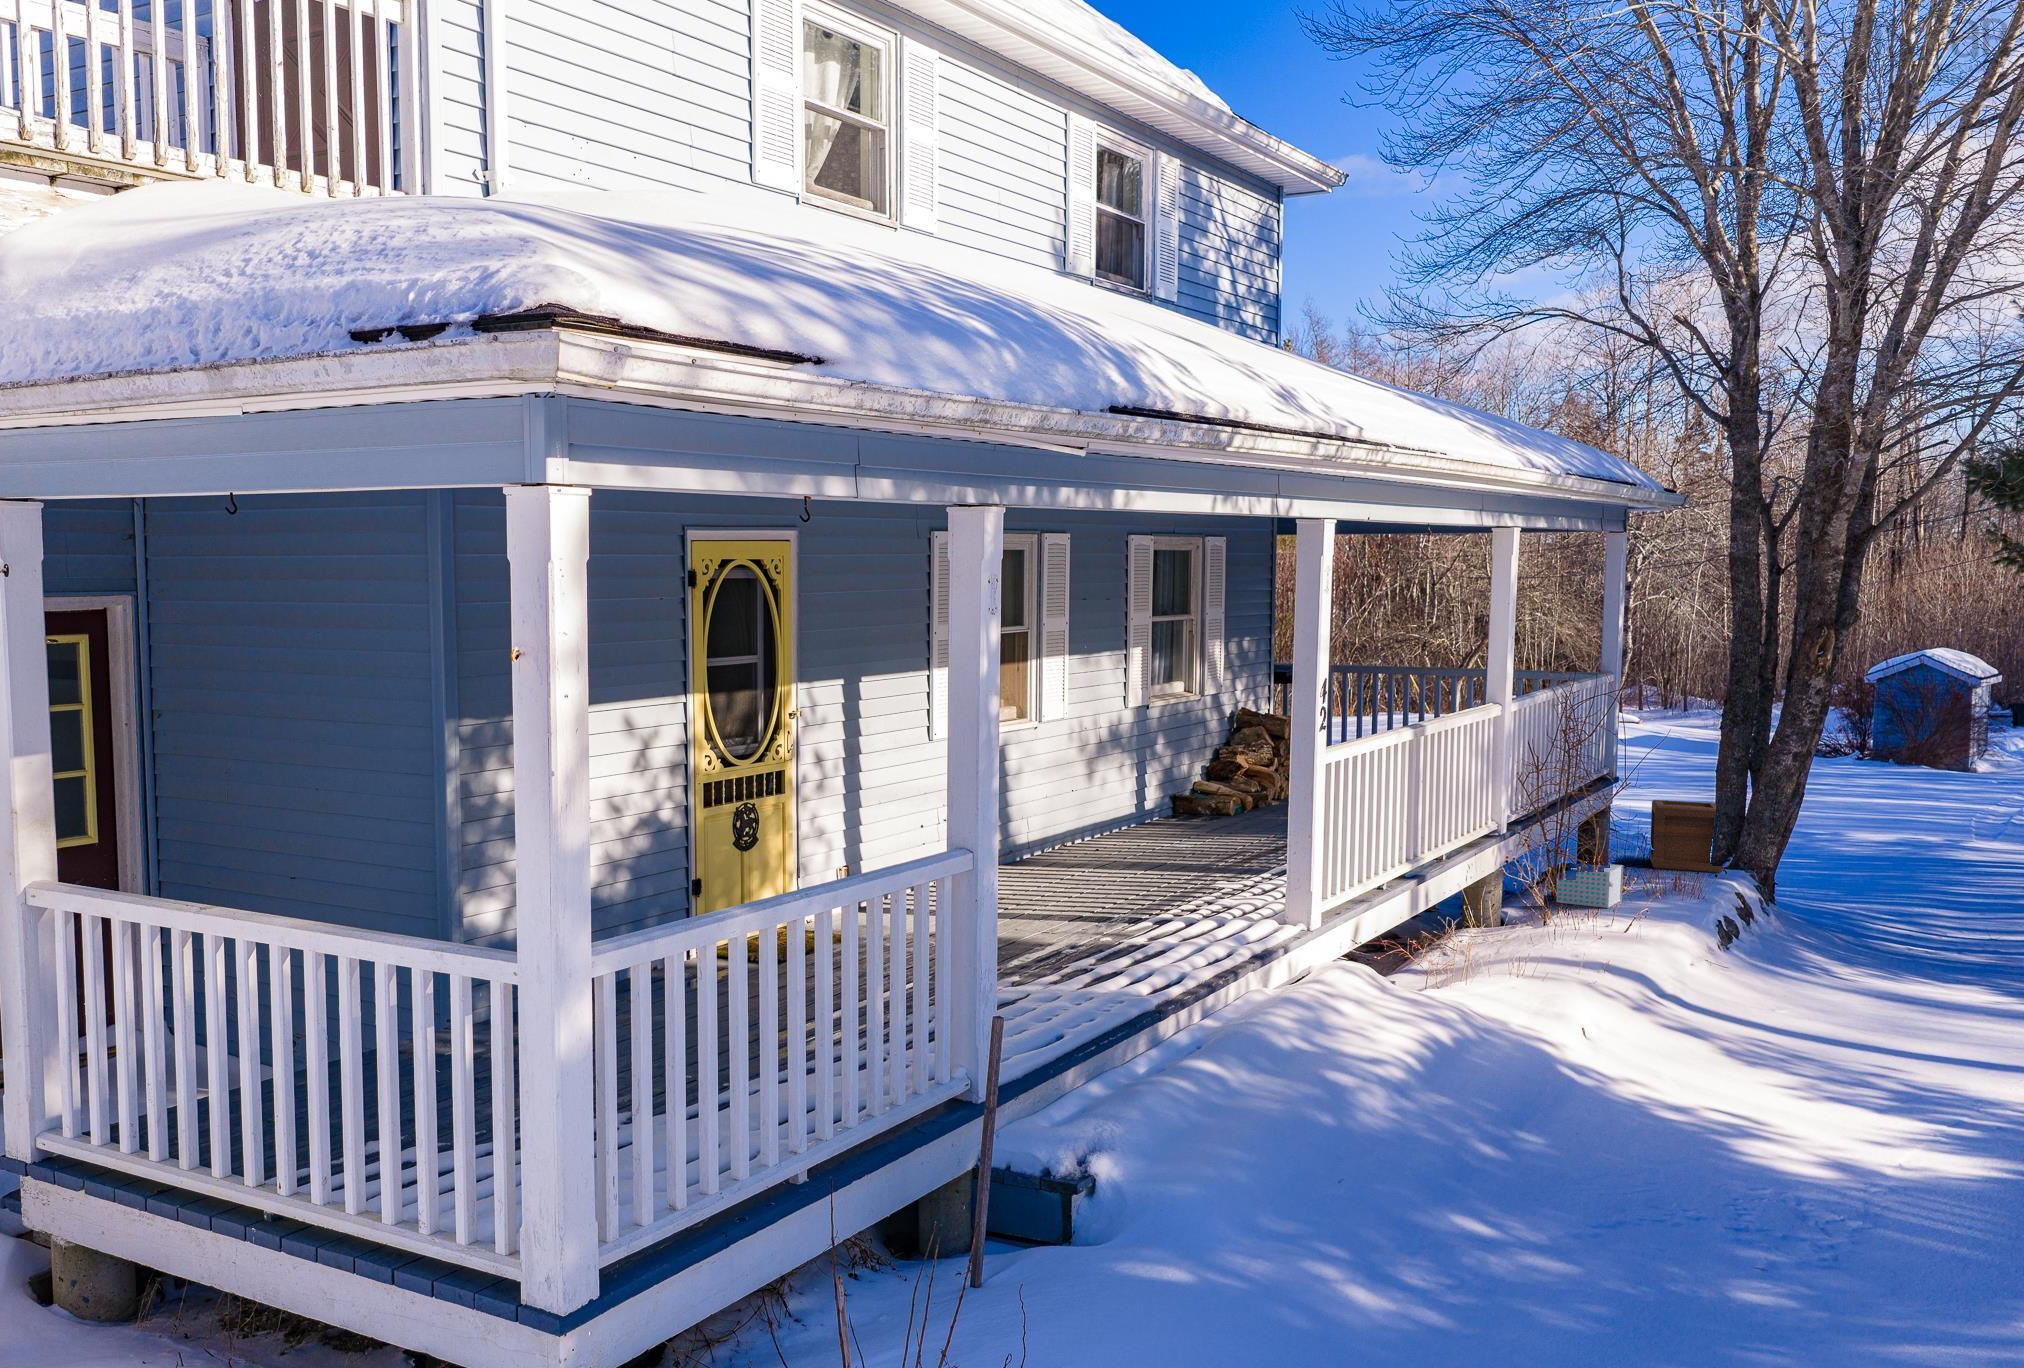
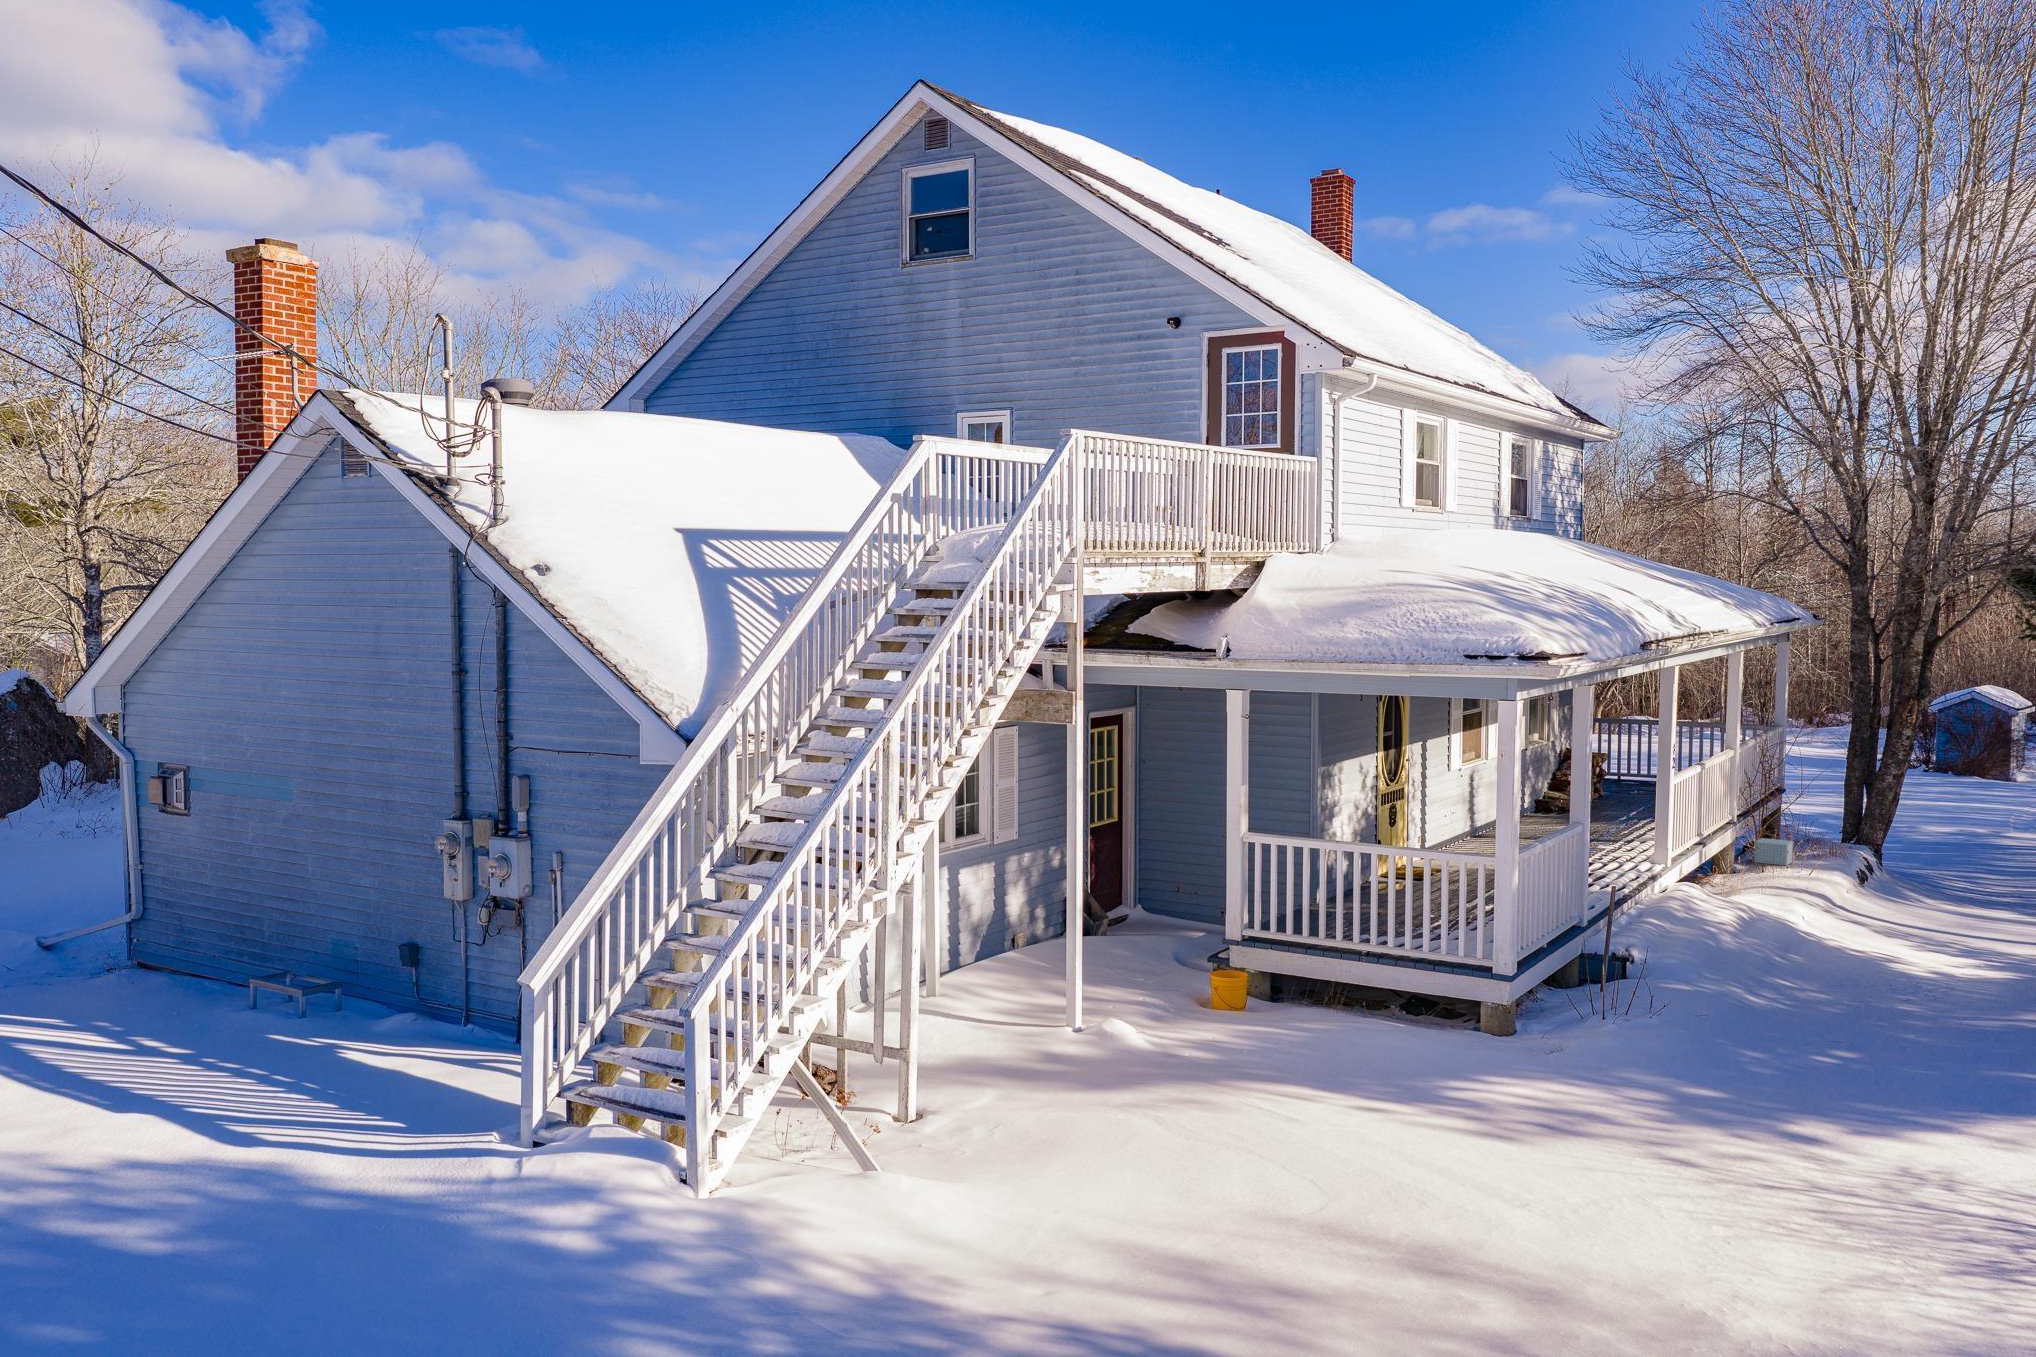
wooden crate: present [1650,800,1722,873] -> none [1799,801,1849,847]

